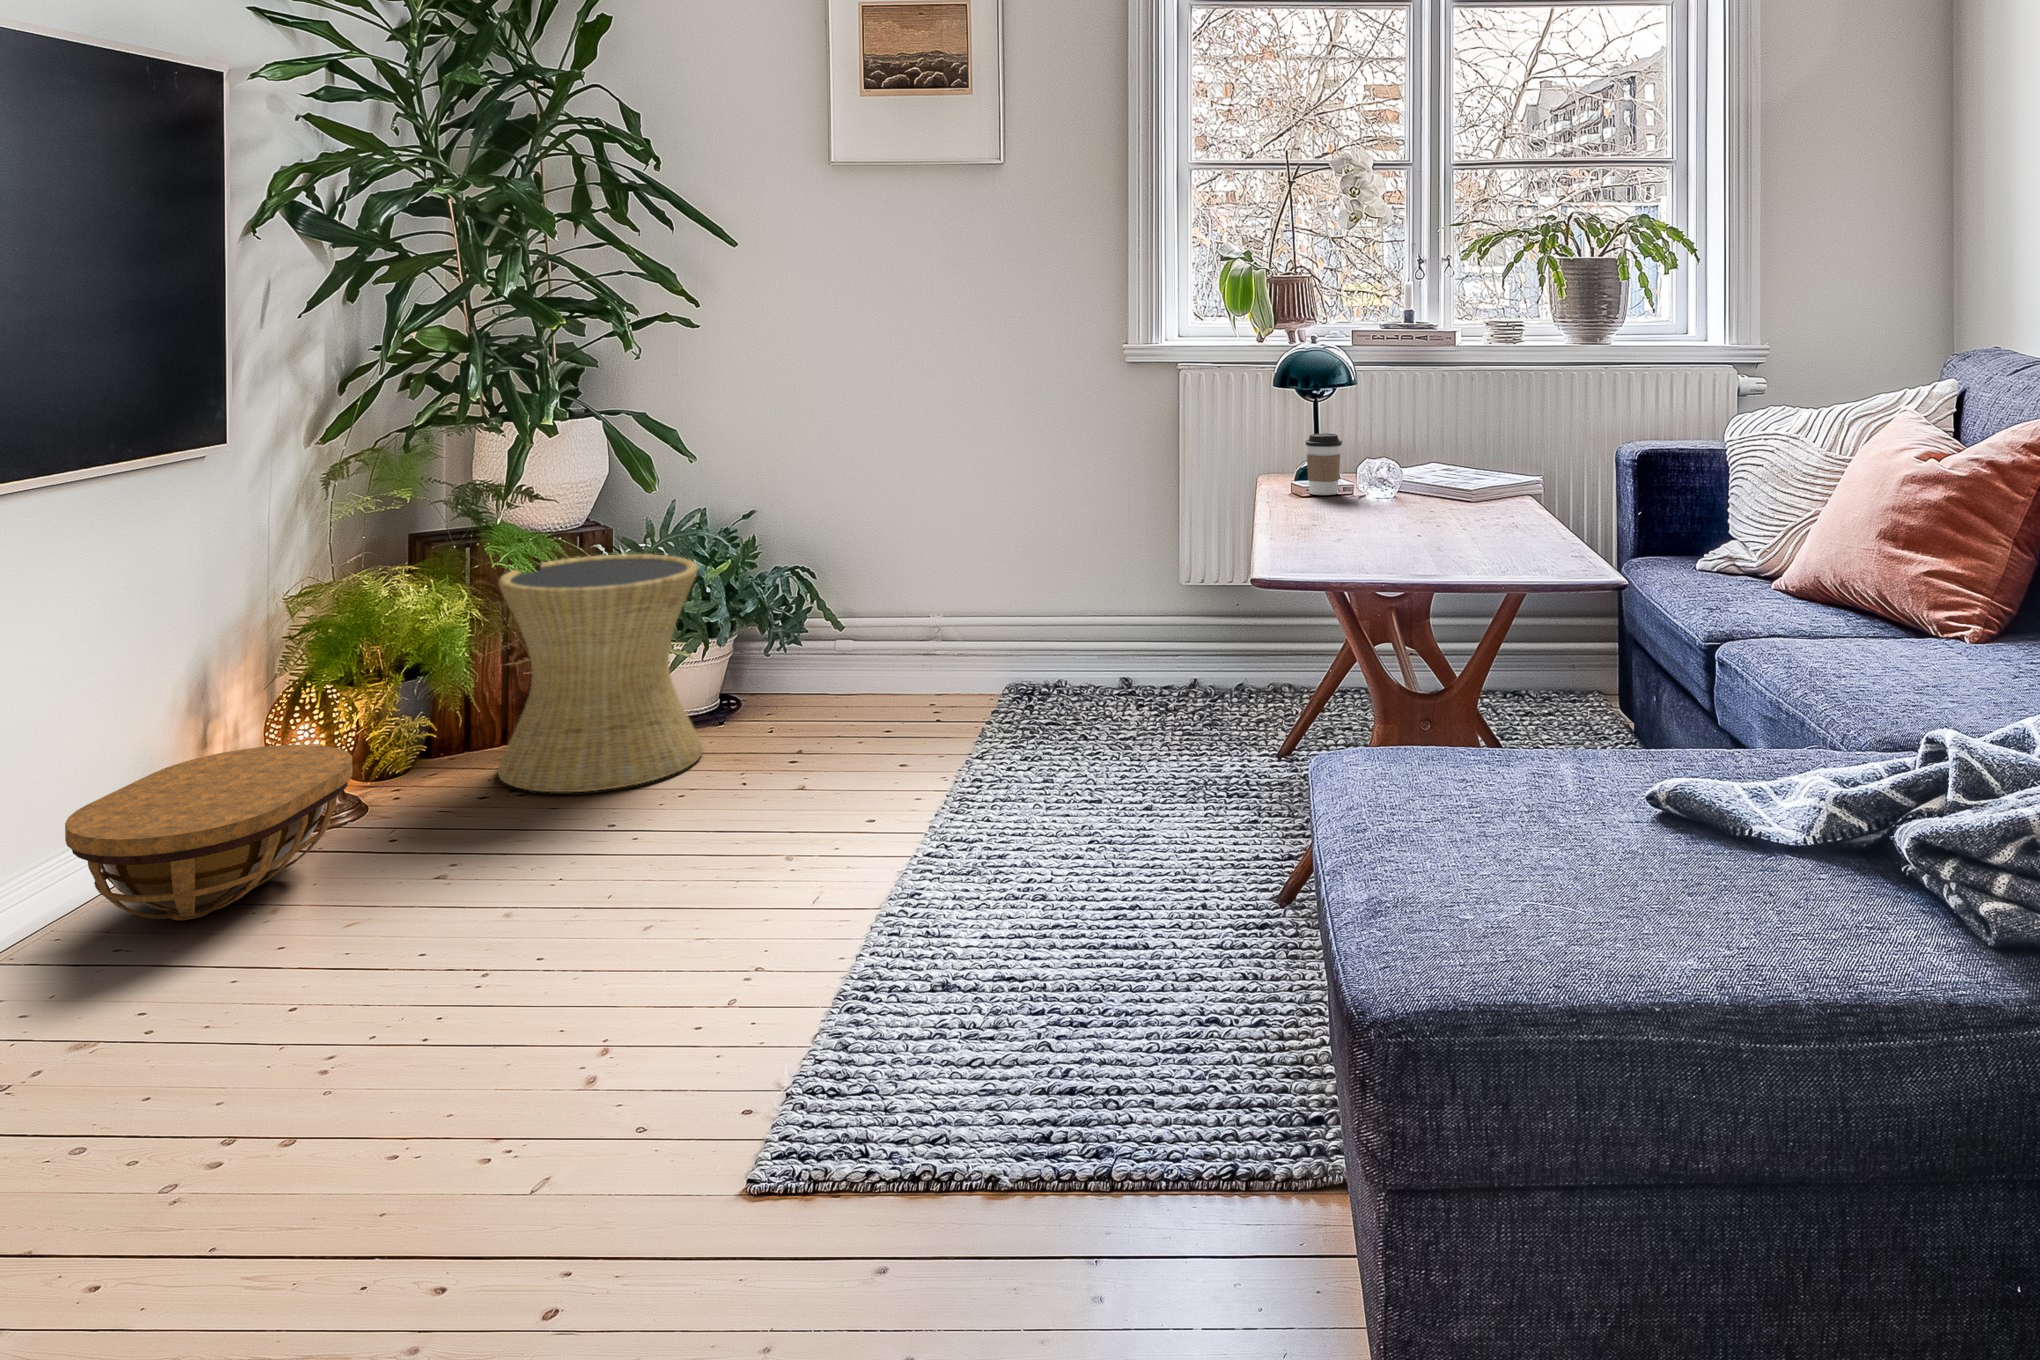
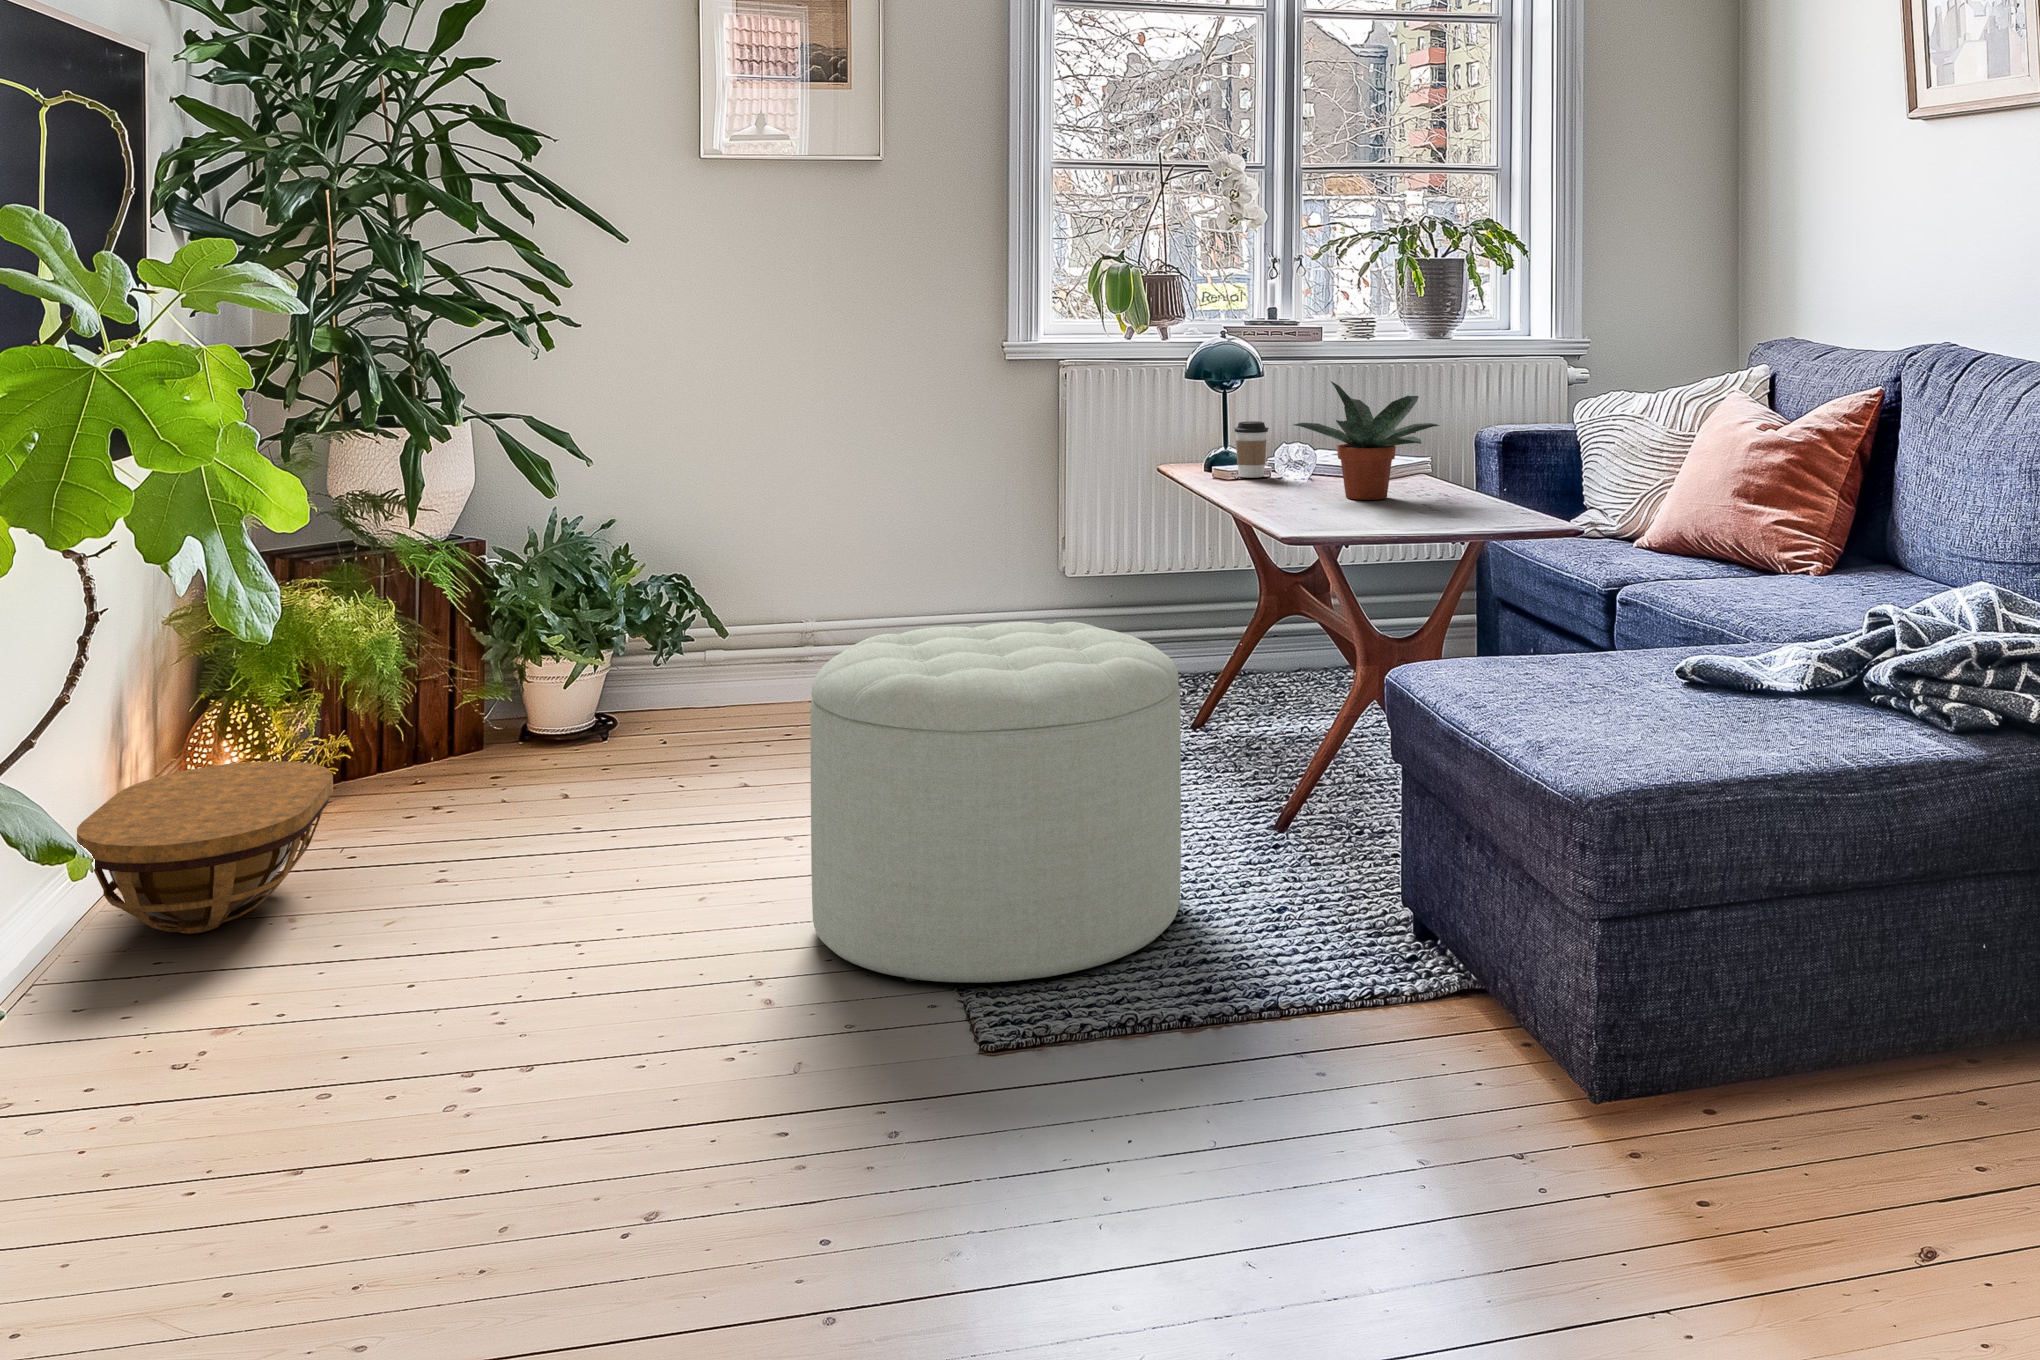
potted plant: none [1341,394,1505,529] -> present [1294,382,1440,500]
side table: present [498,554,703,792] -> none [408,564,621,804]
ottoman: none [685,660,1102,1093] -> present [810,622,1181,982]

